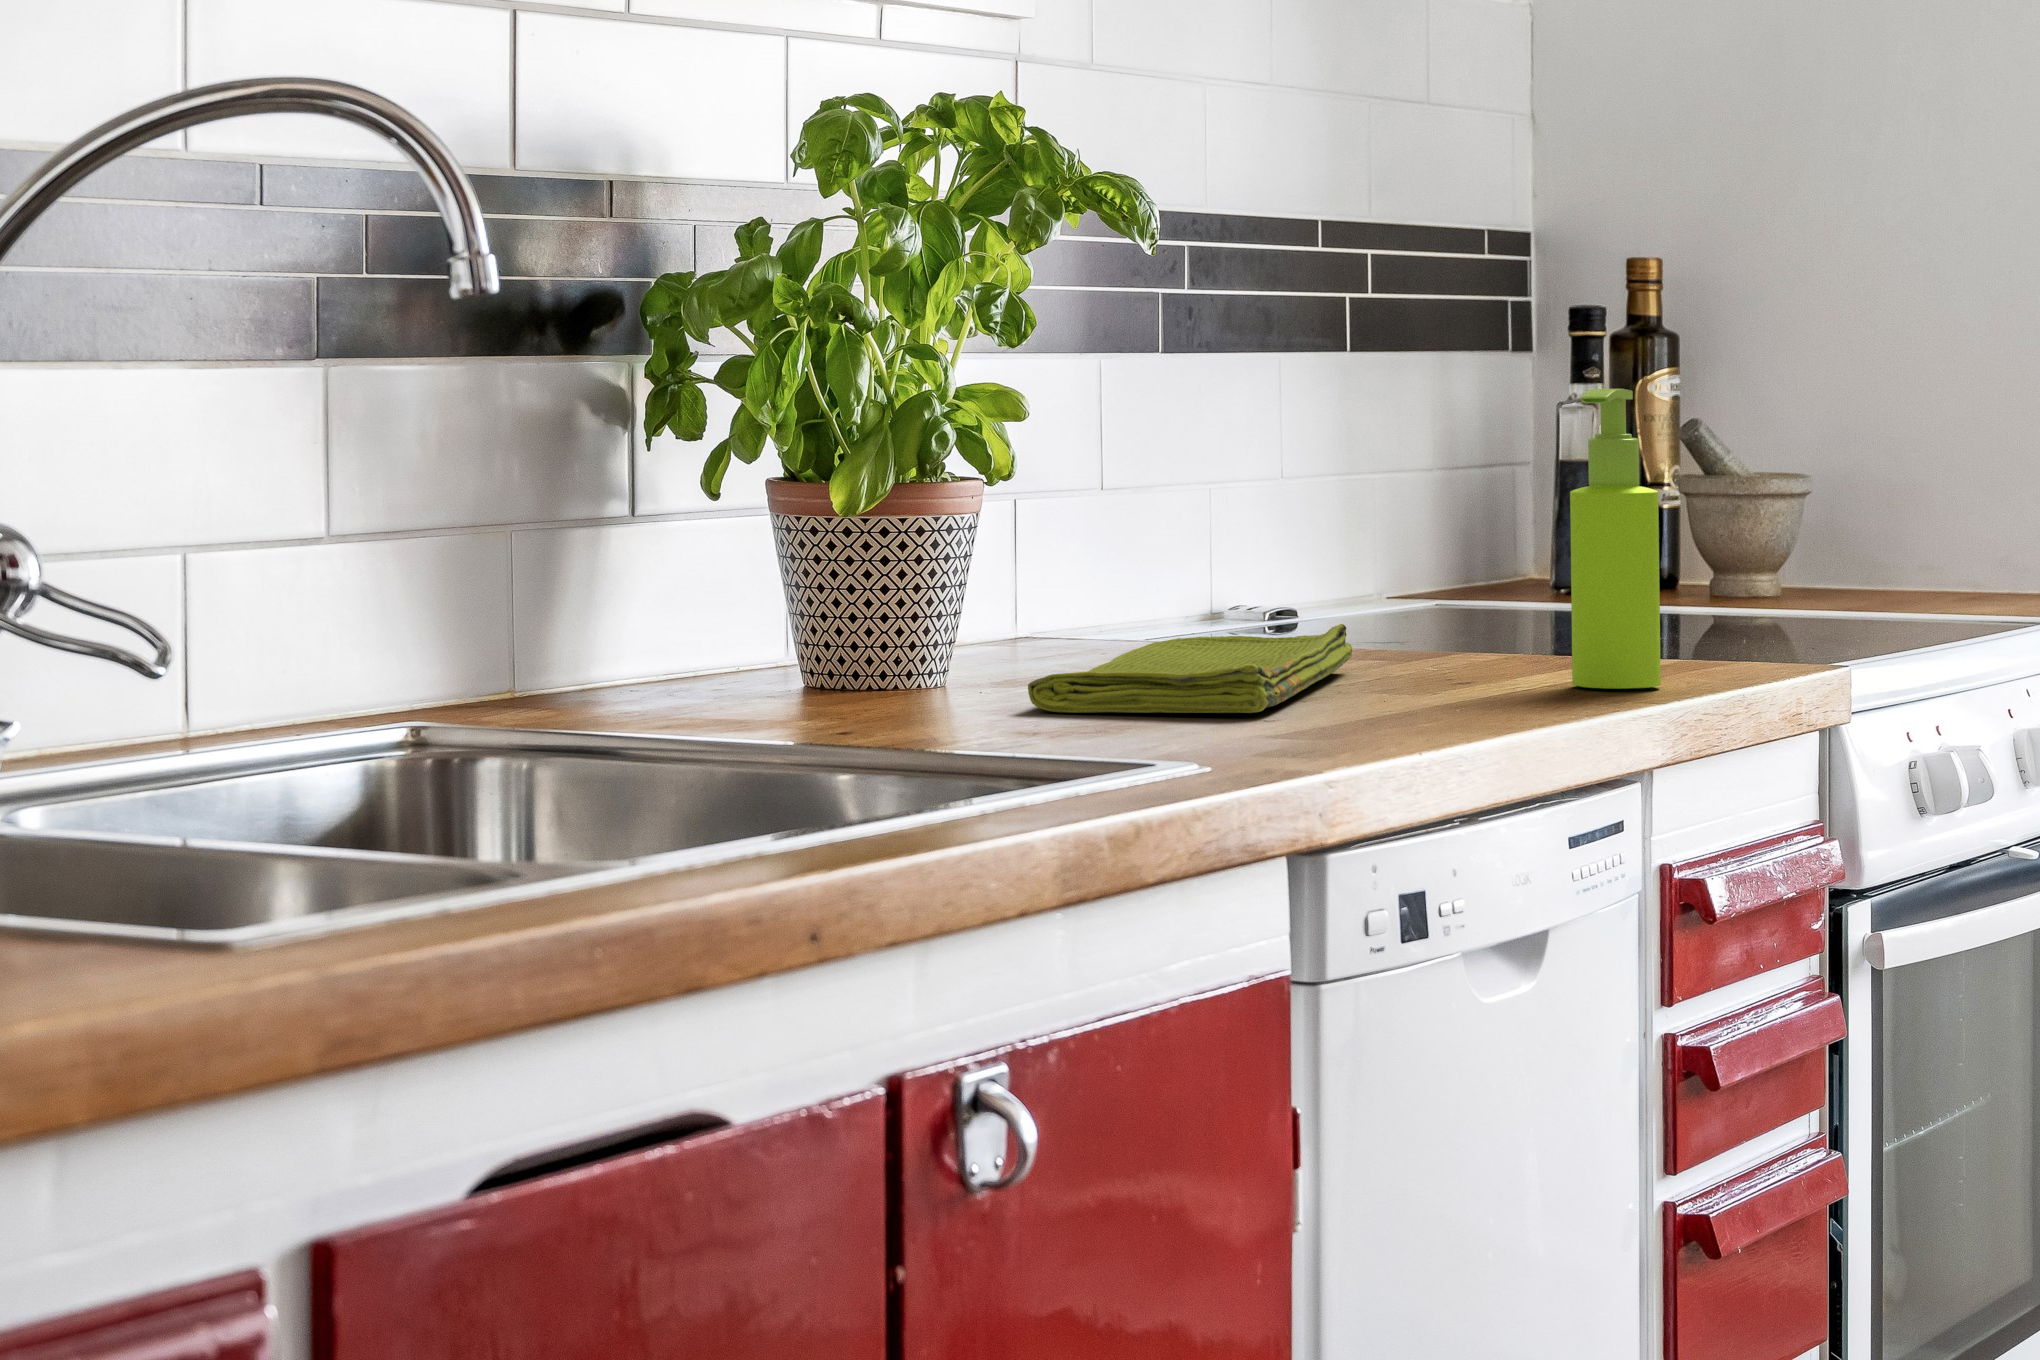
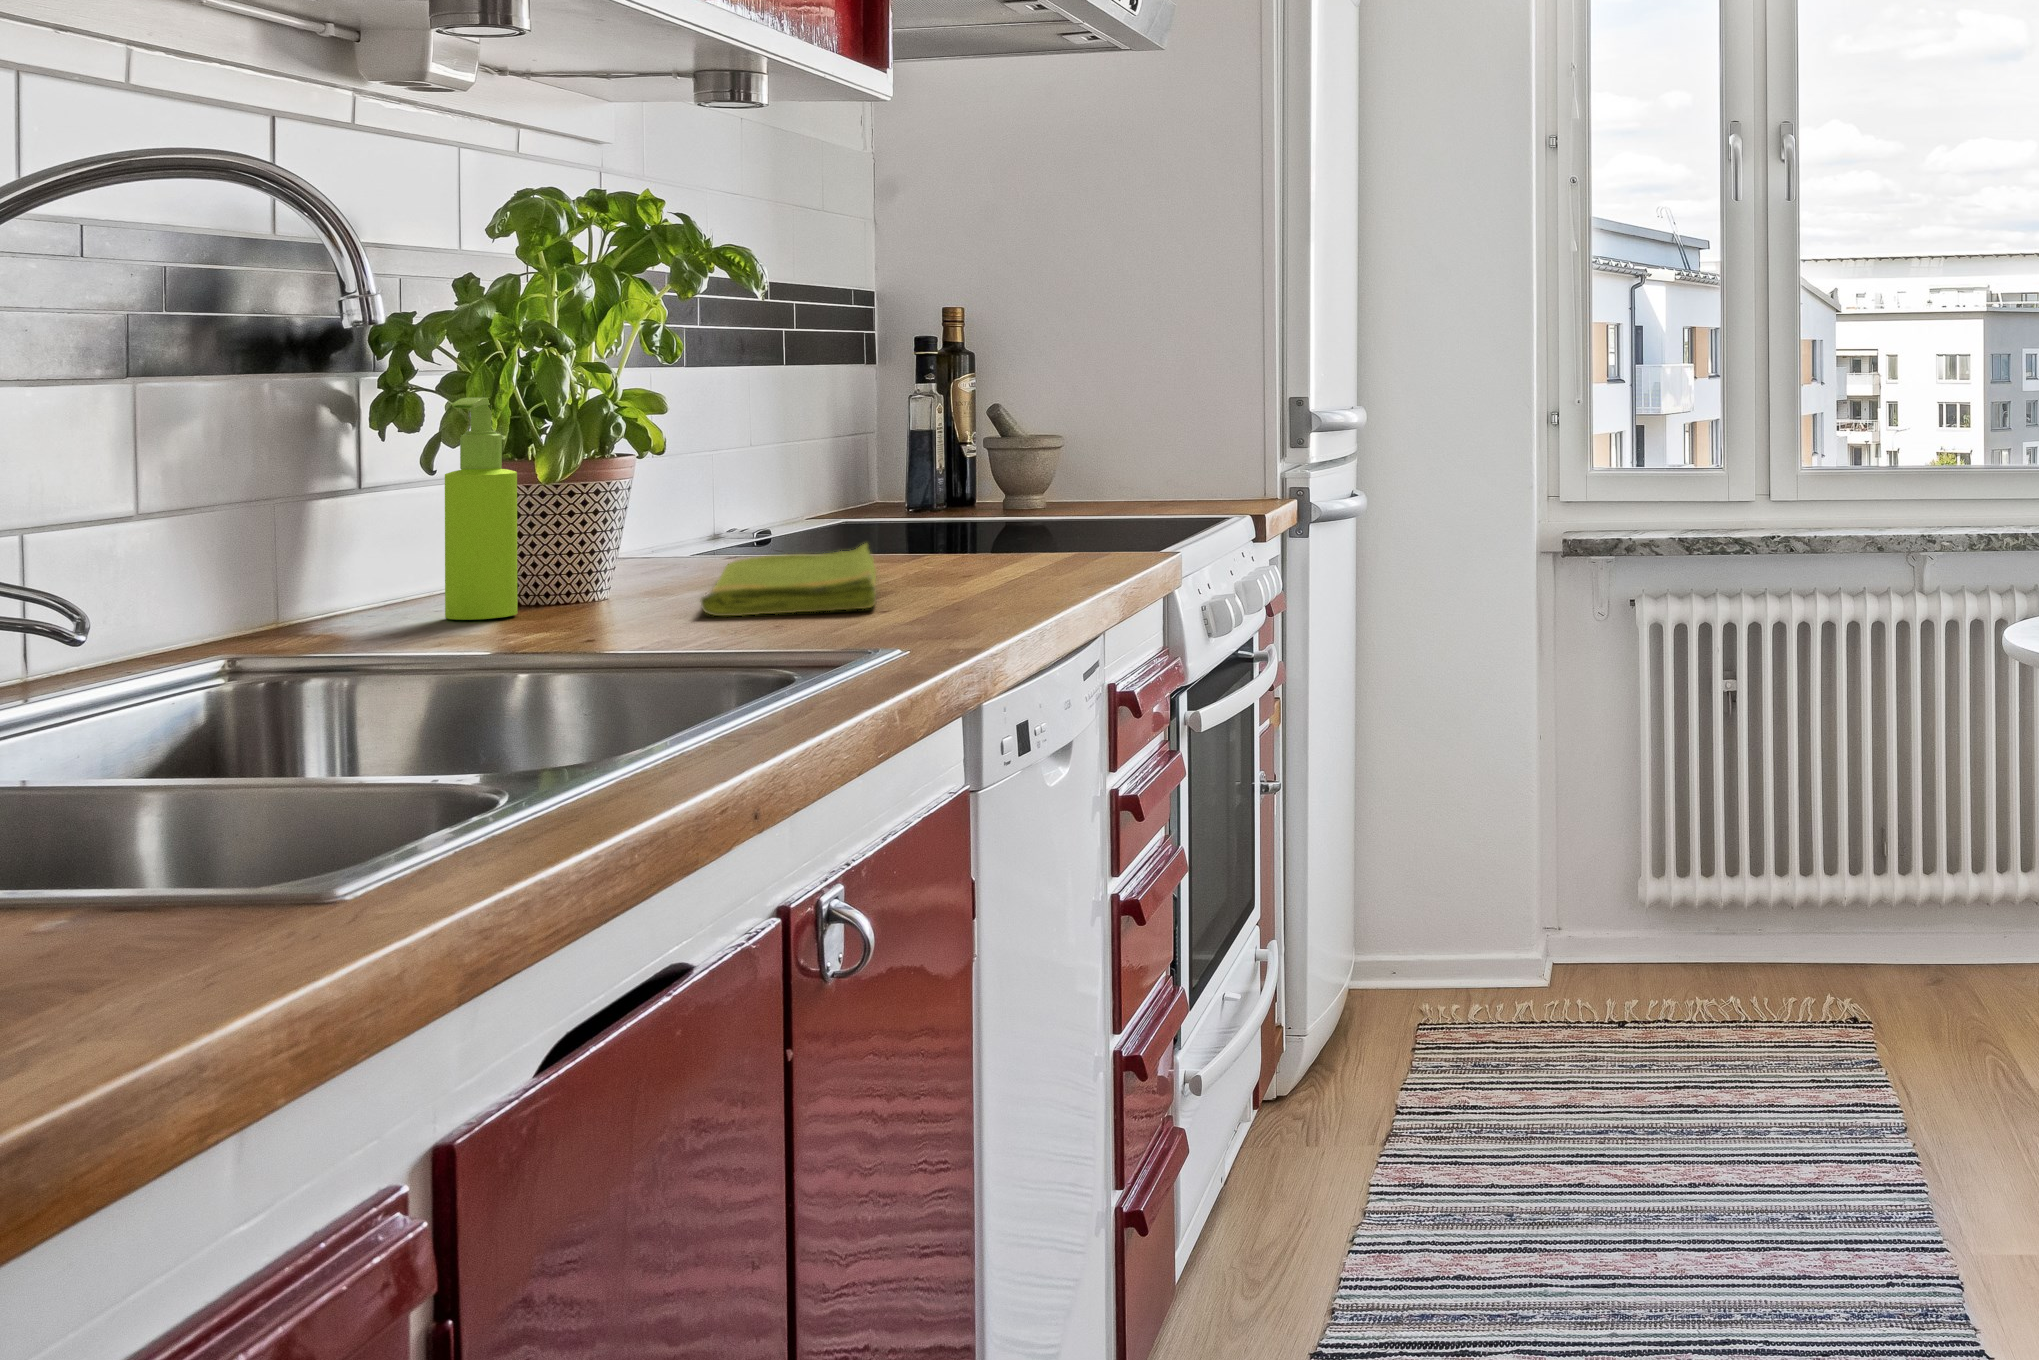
soap dispenser: present [1570,389,1661,689] -> present [445,398,517,620]

